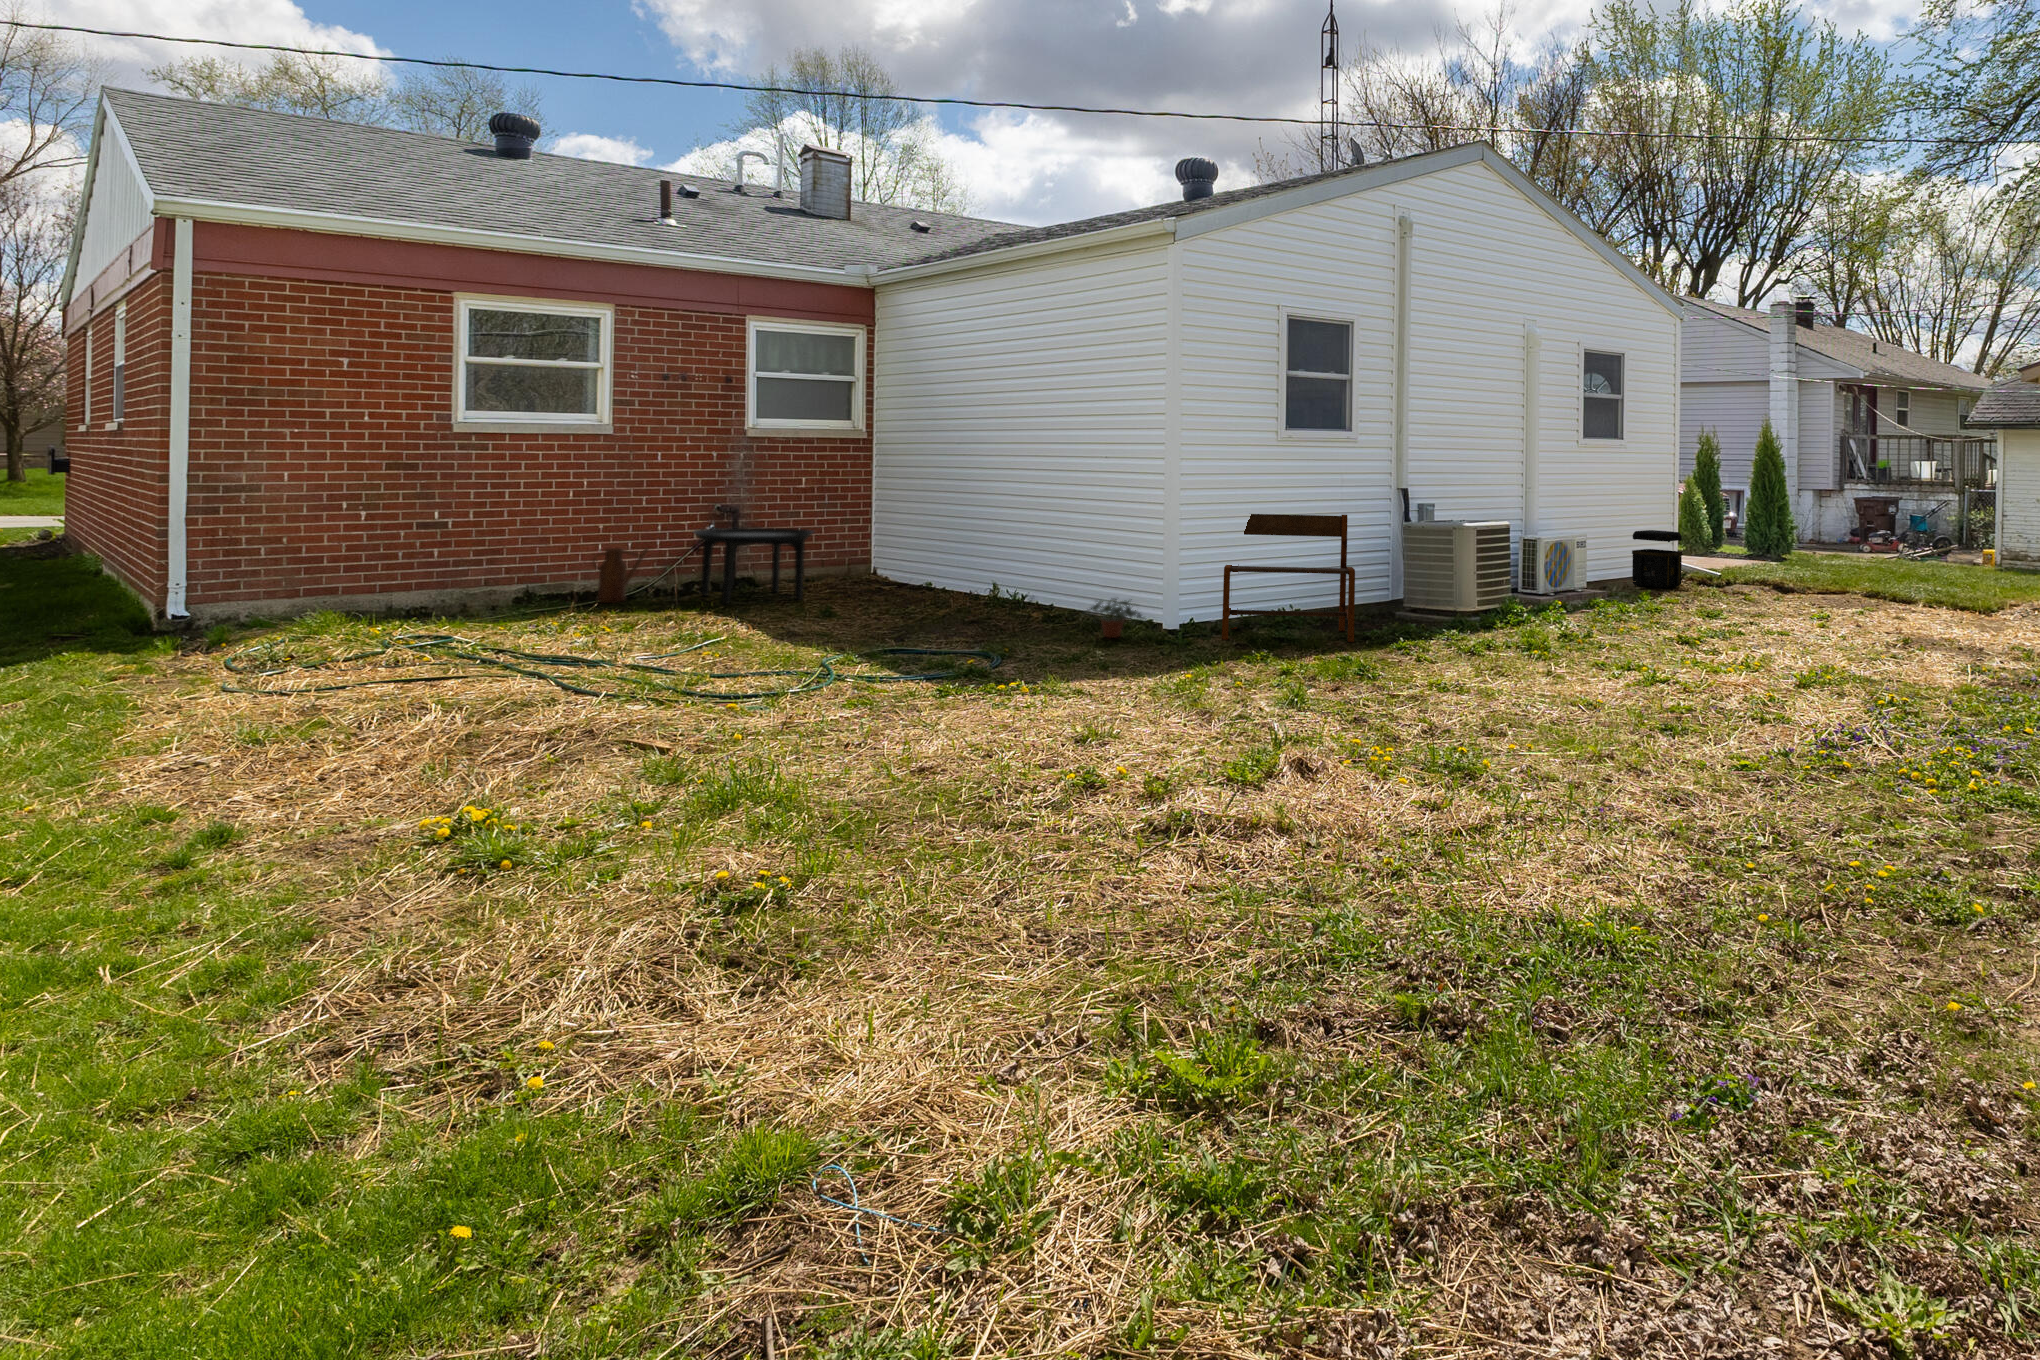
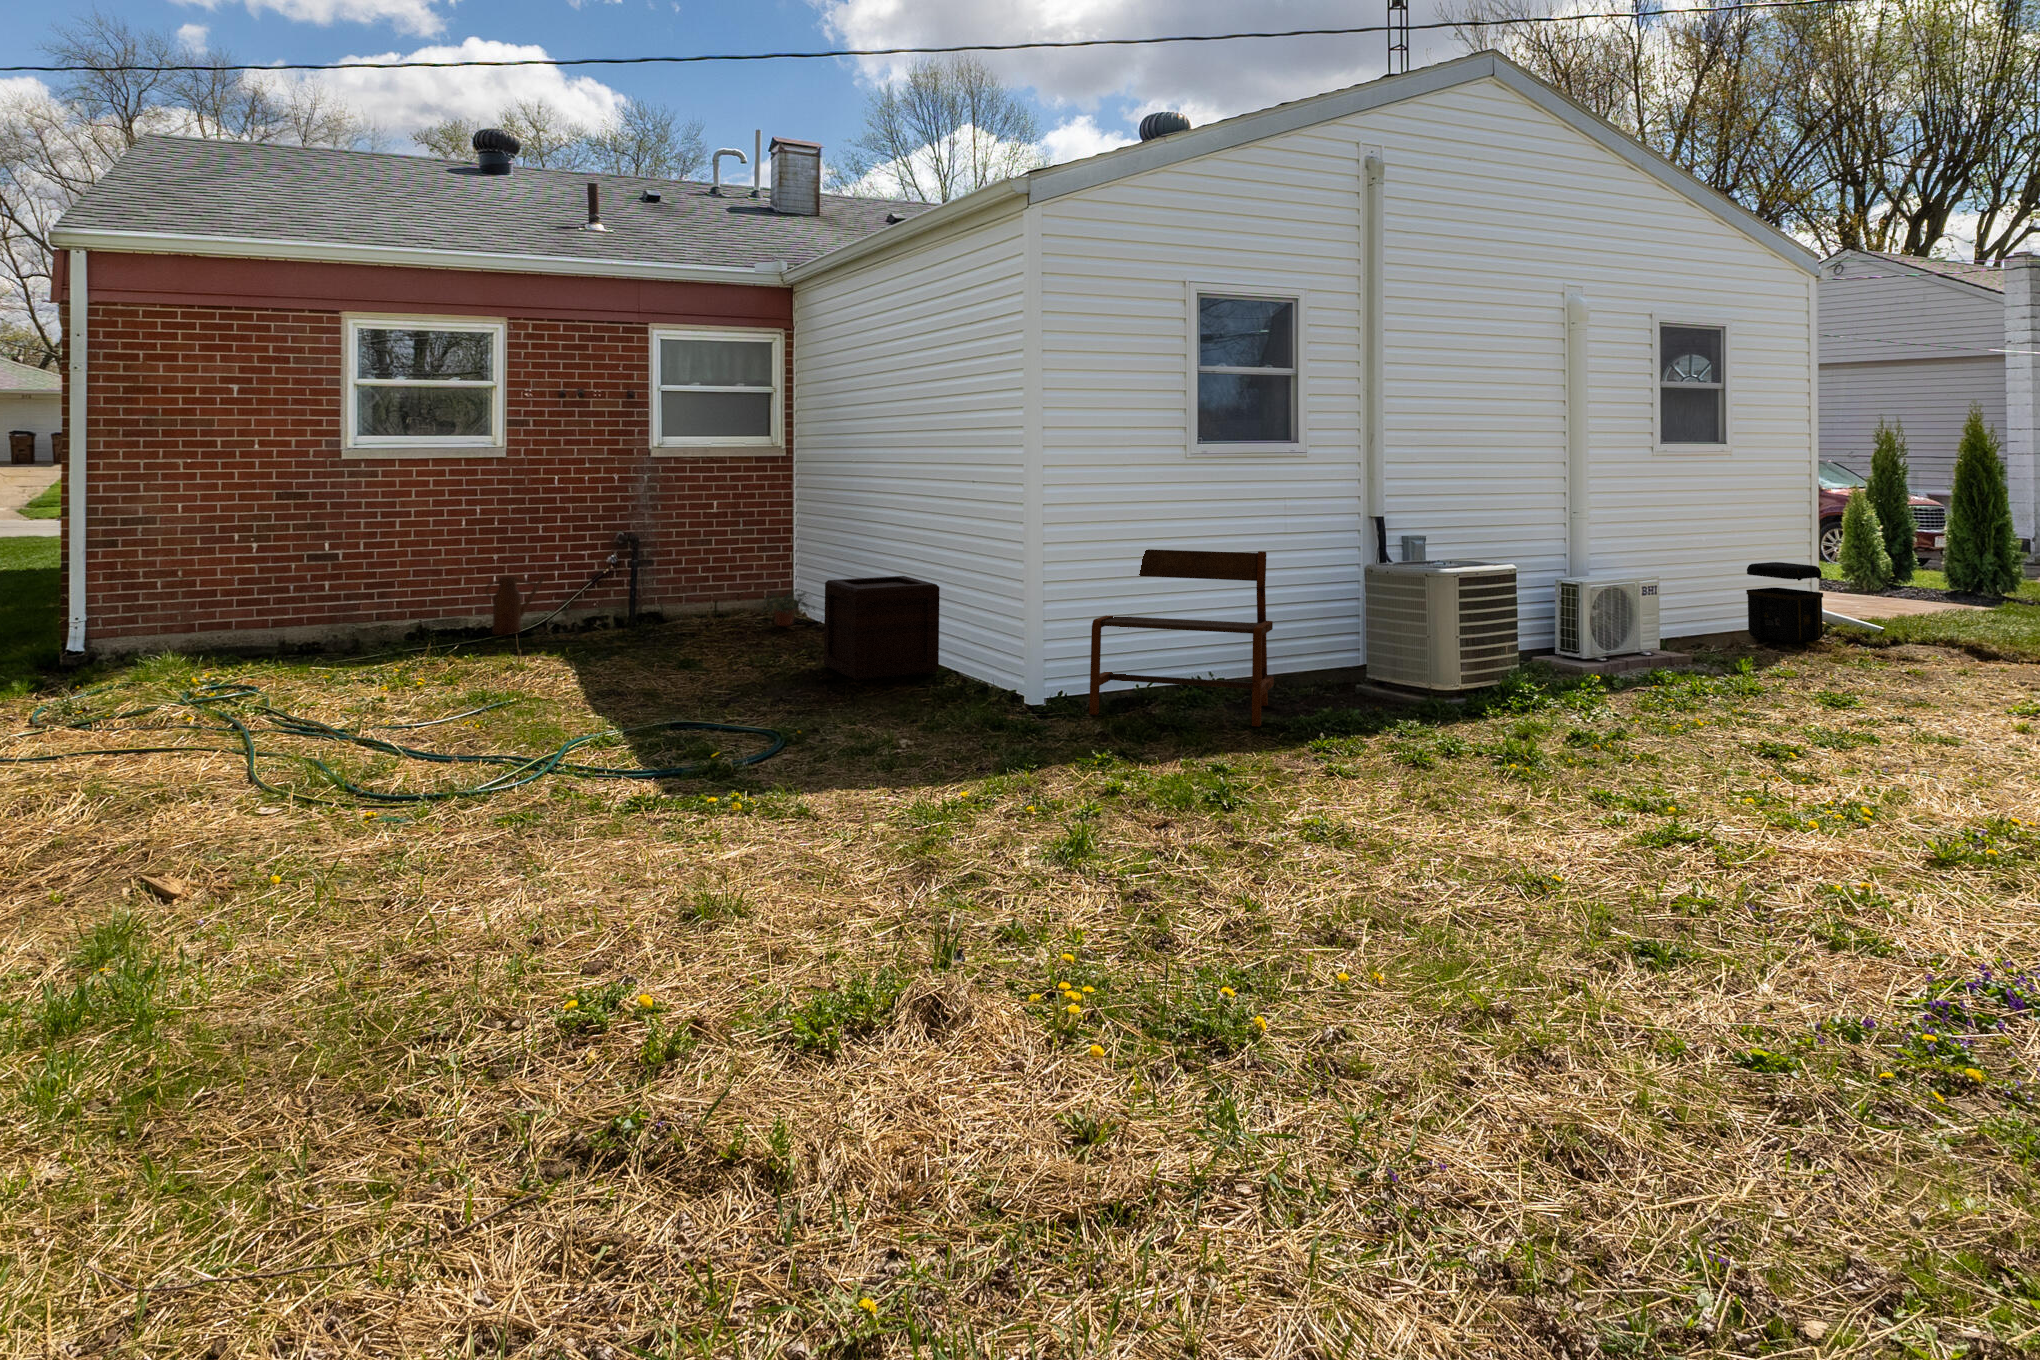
round table: present [694,527,813,604] -> none [583,553,714,640]
wooden crate: none [962,541,1069,625] -> present [824,576,939,681]
potted plant: present [1083,598,1146,638] -> present [760,590,815,626]

